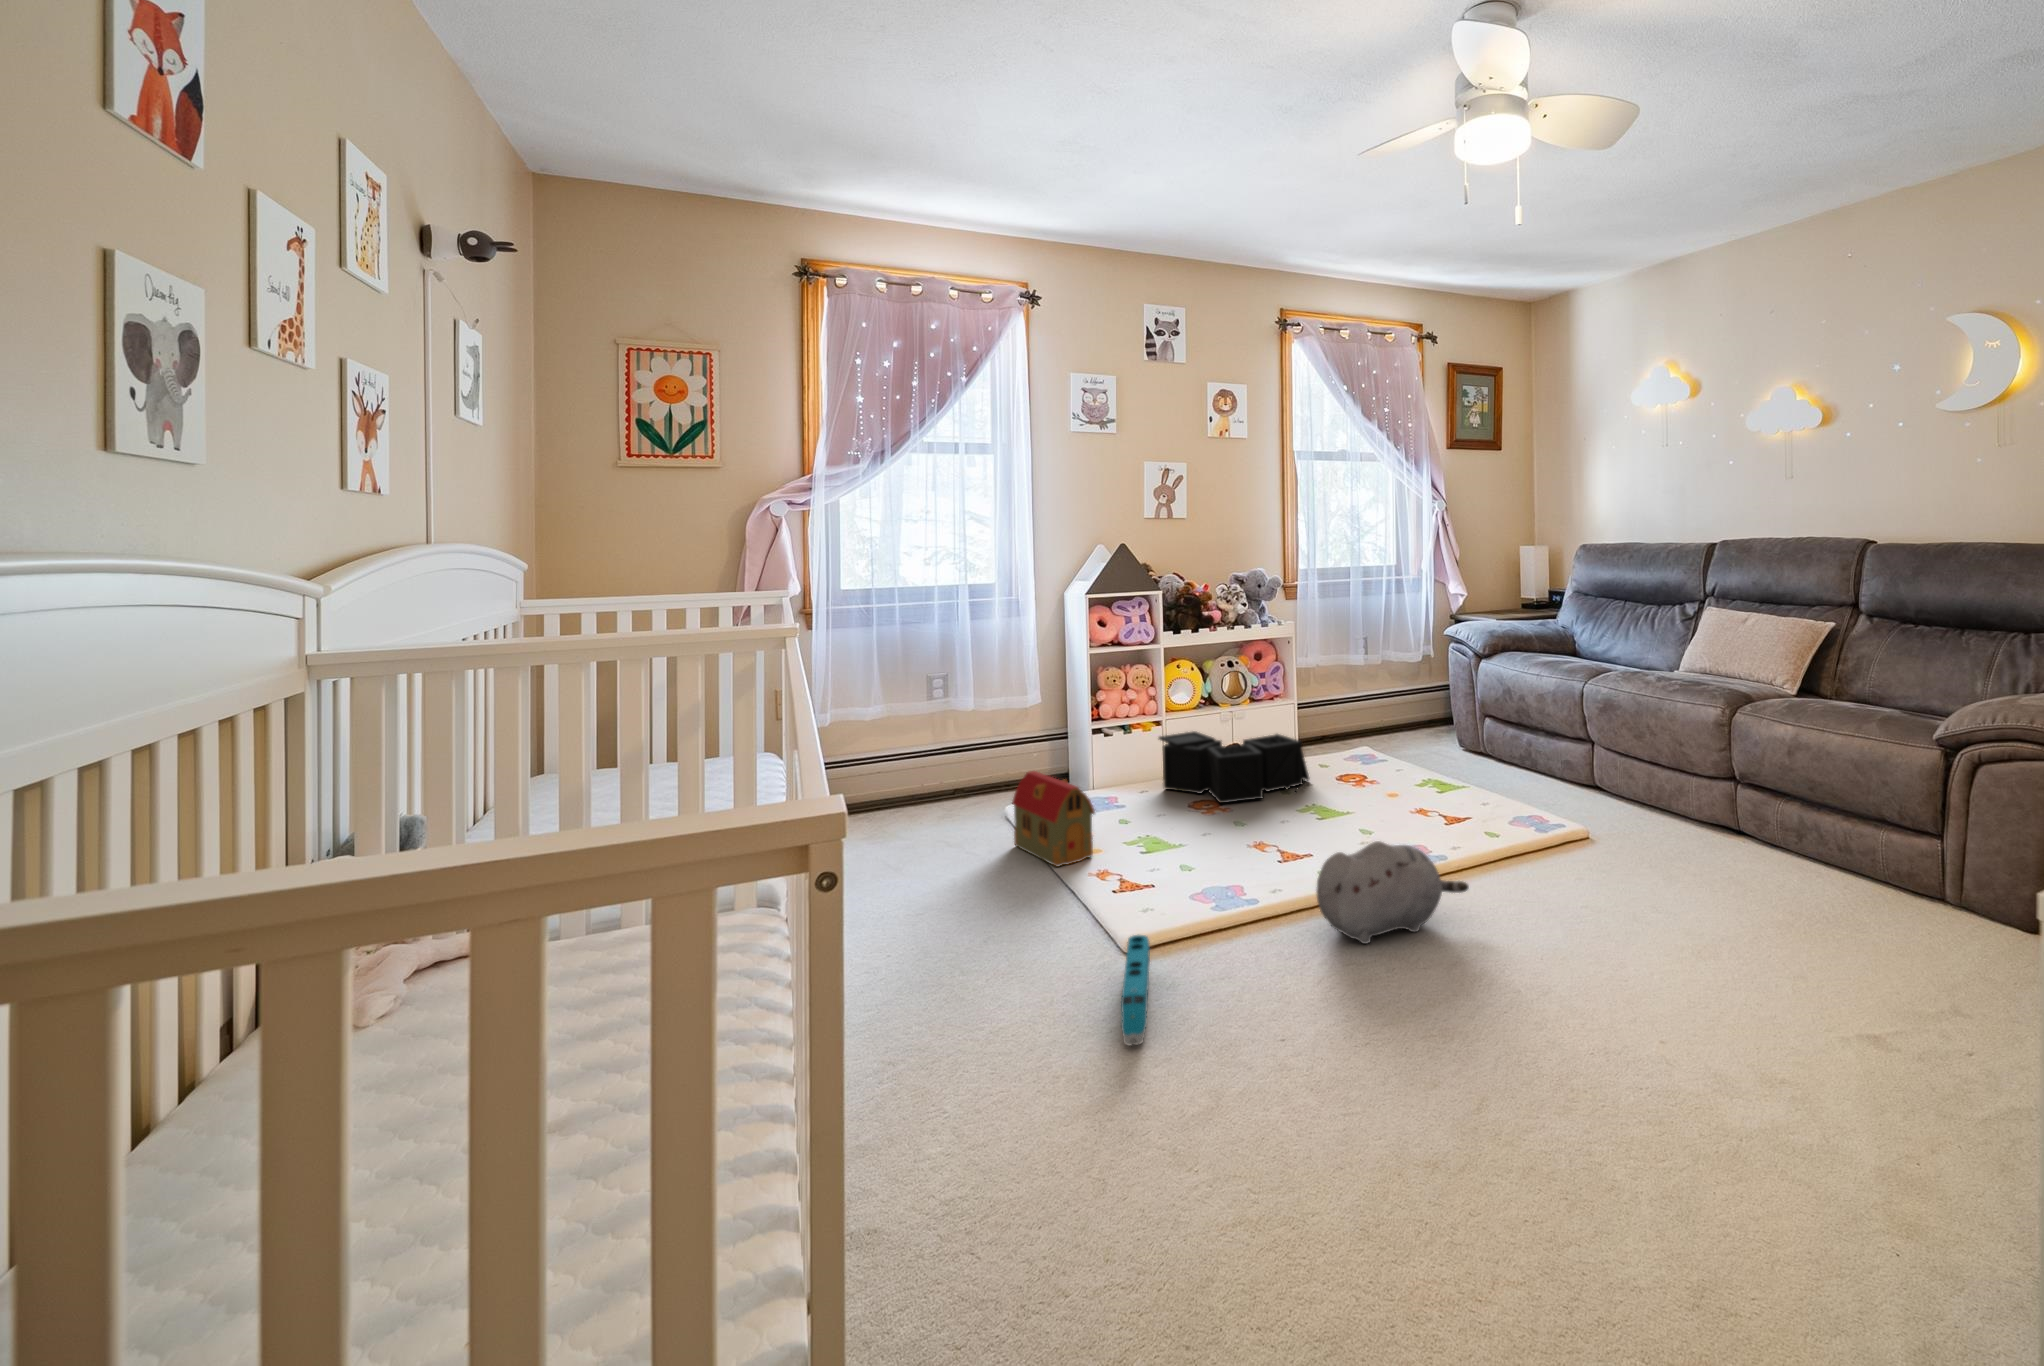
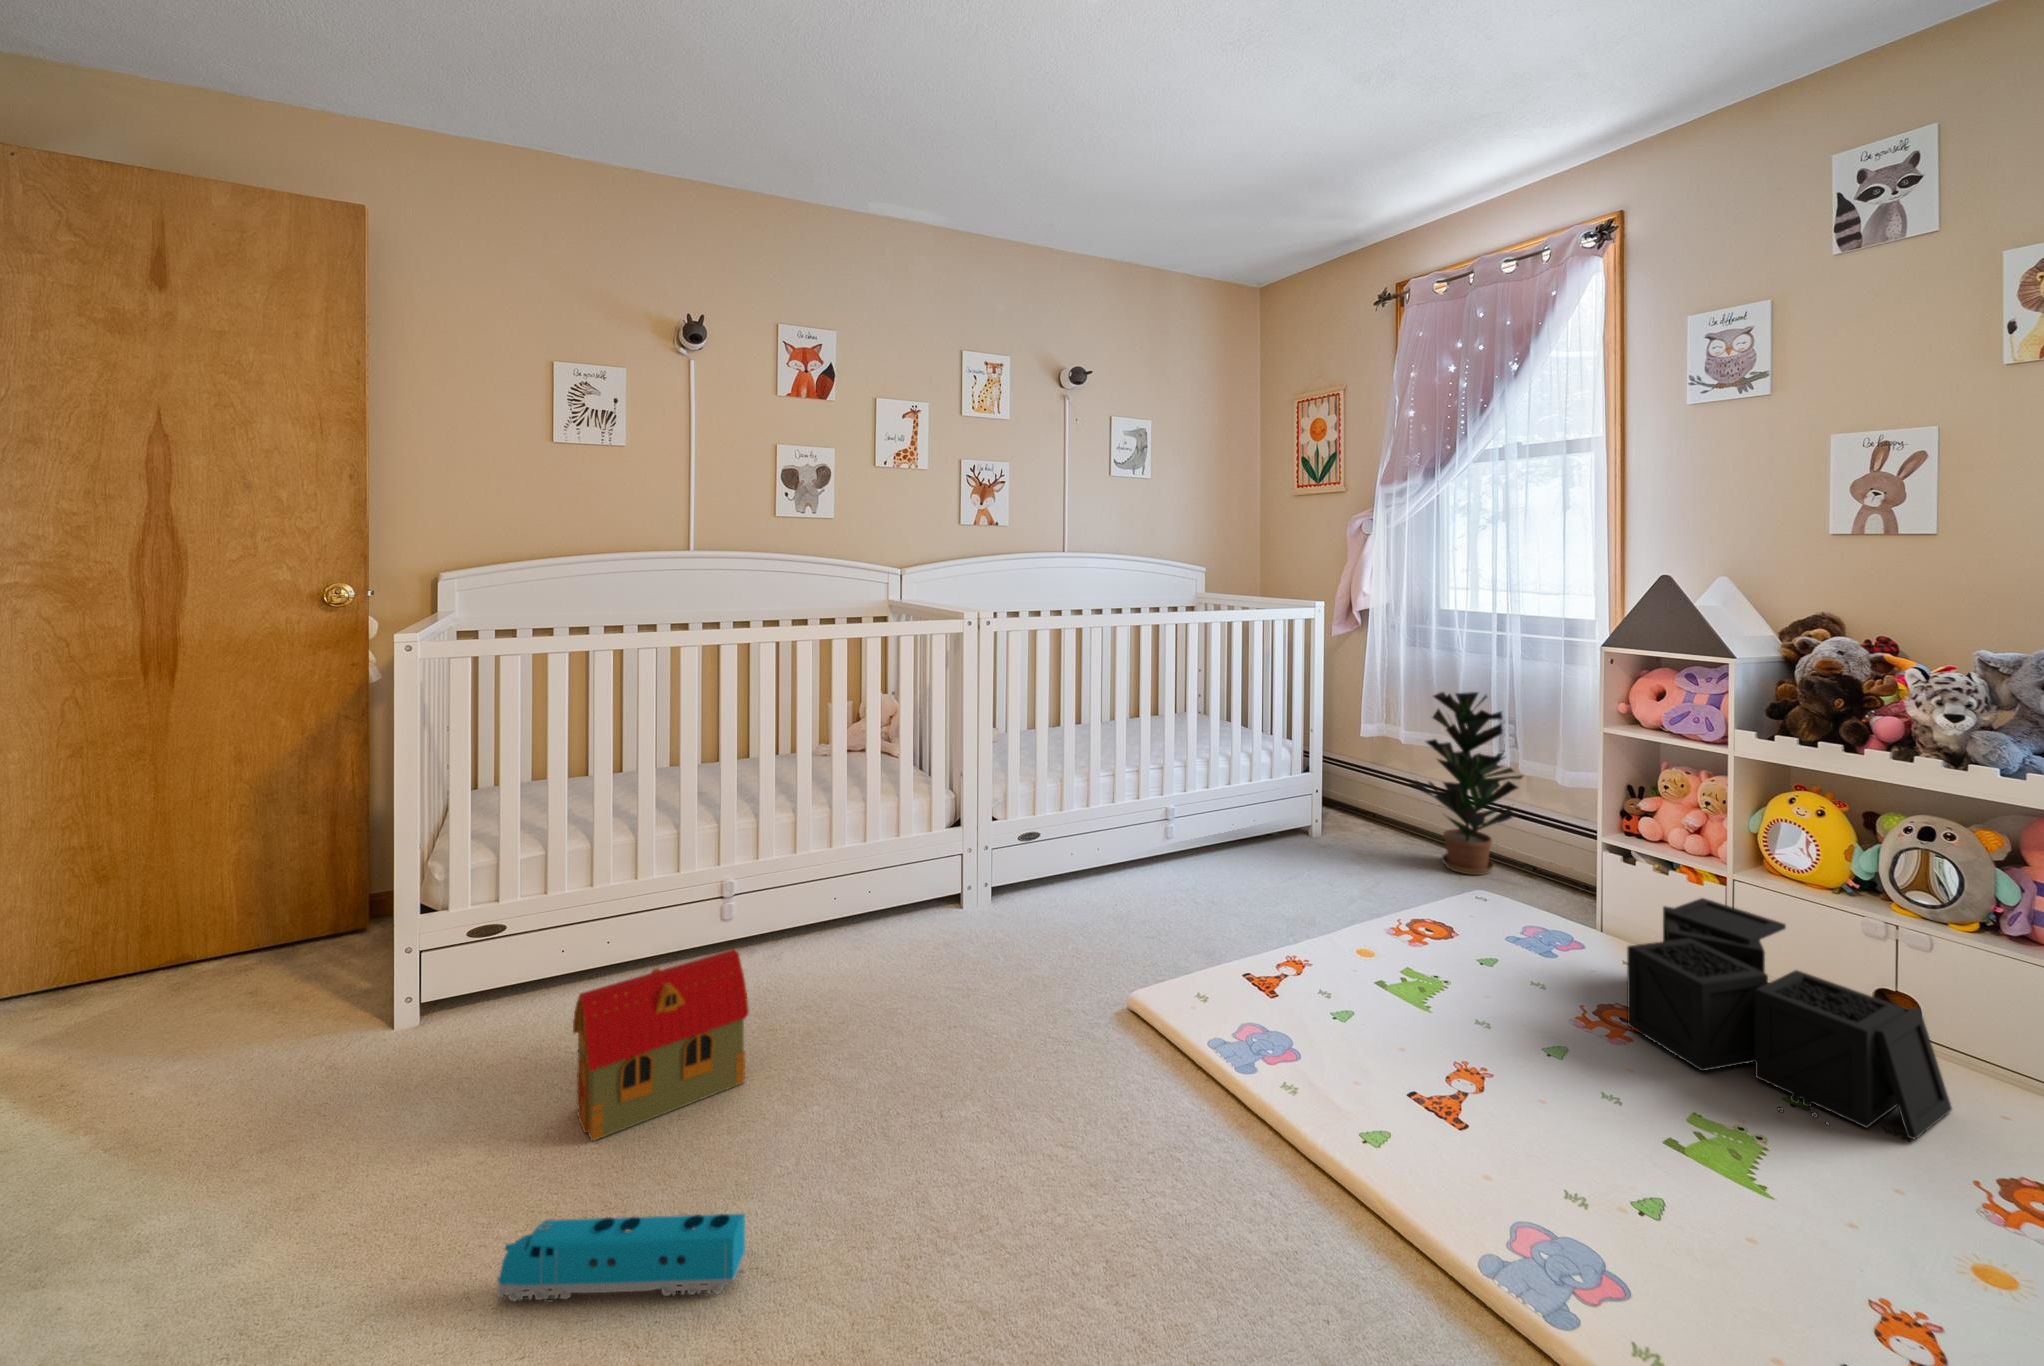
potted plant: none [915,655,1015,812] -> present [1410,692,1523,875]
toy house: present [1012,771,1095,867] -> present [573,949,749,1141]
plush toy: present [1316,841,1469,944] -> none [1071,1001,1226,1231]
toy train: present [1121,935,1150,1045] -> present [497,1214,745,1301]

